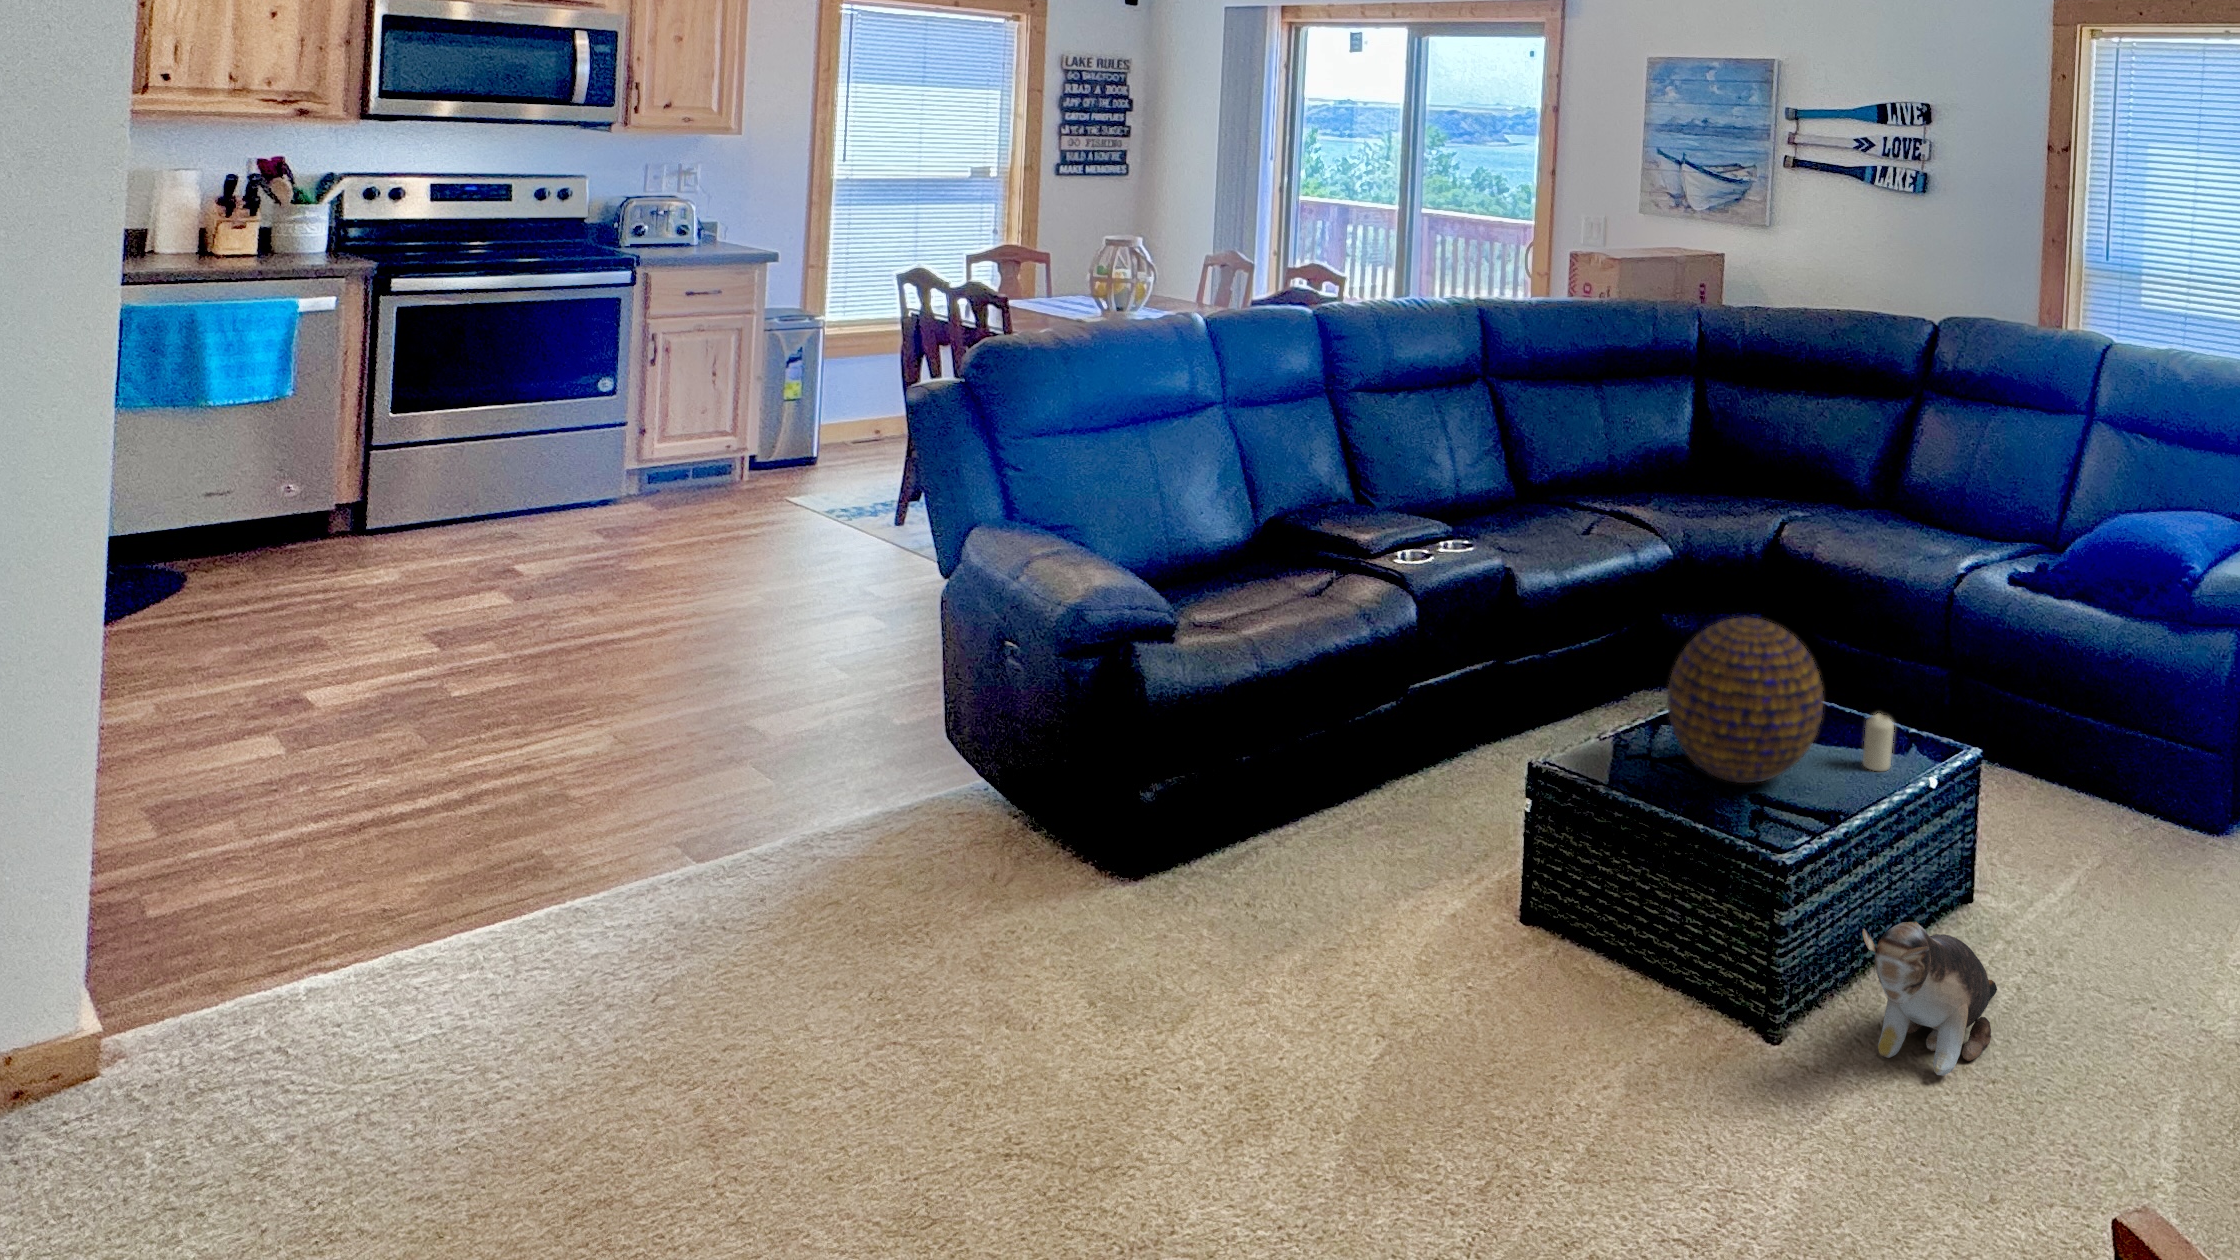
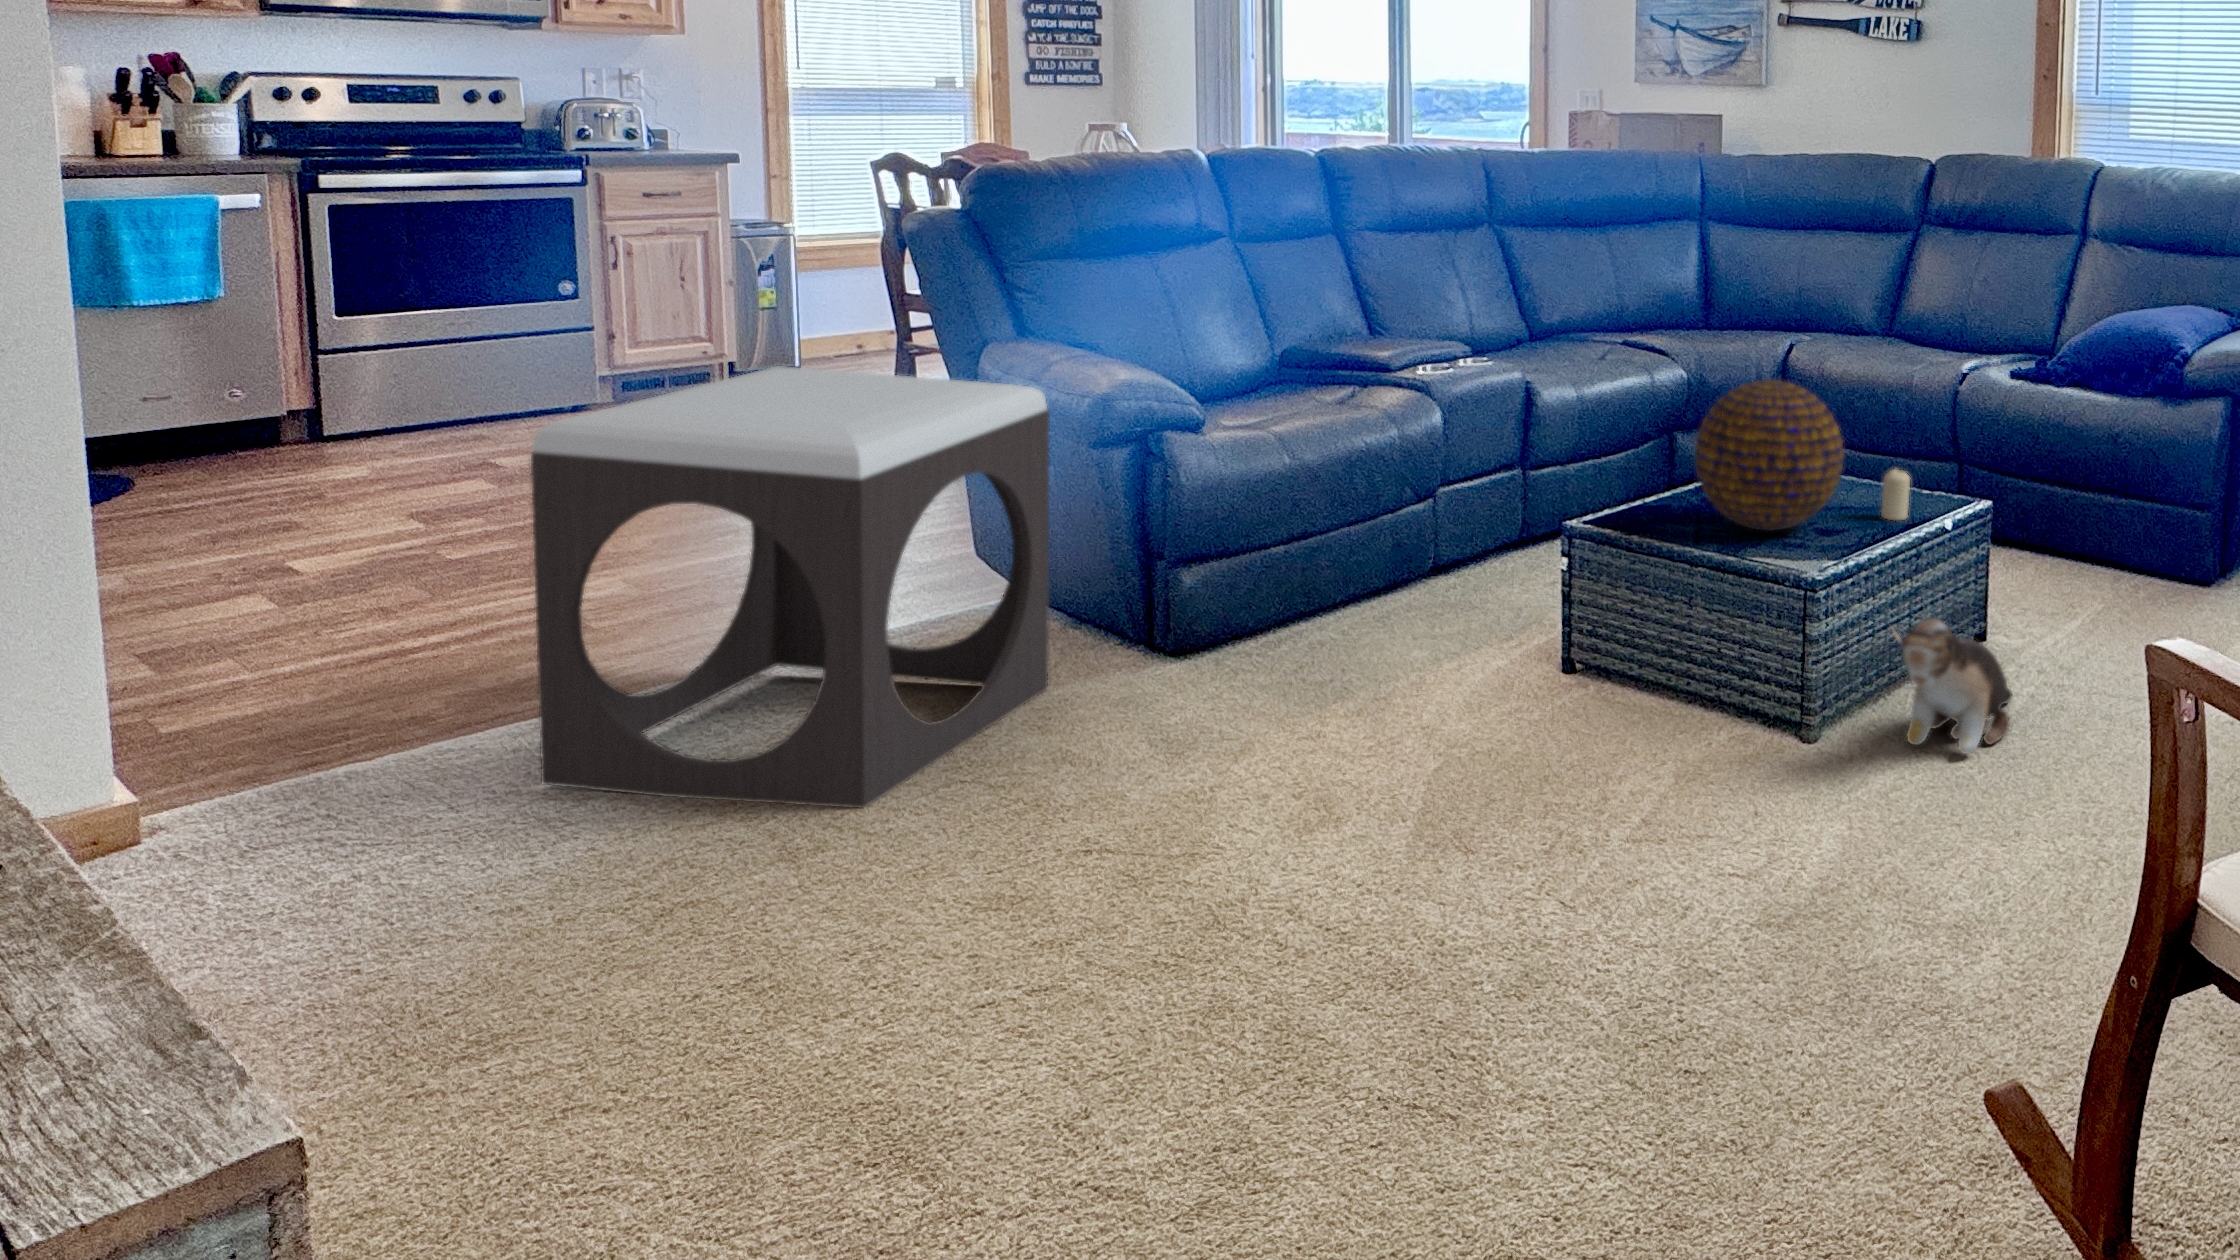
footstool: none [480,567,1018,1088] -> present [531,366,1050,808]

